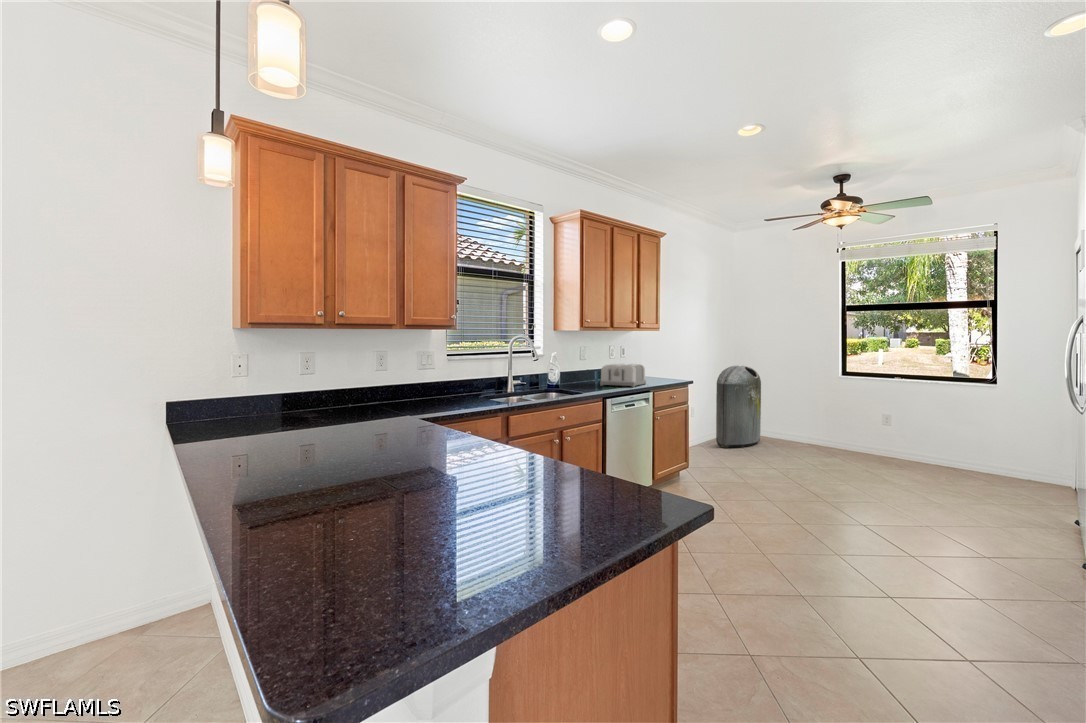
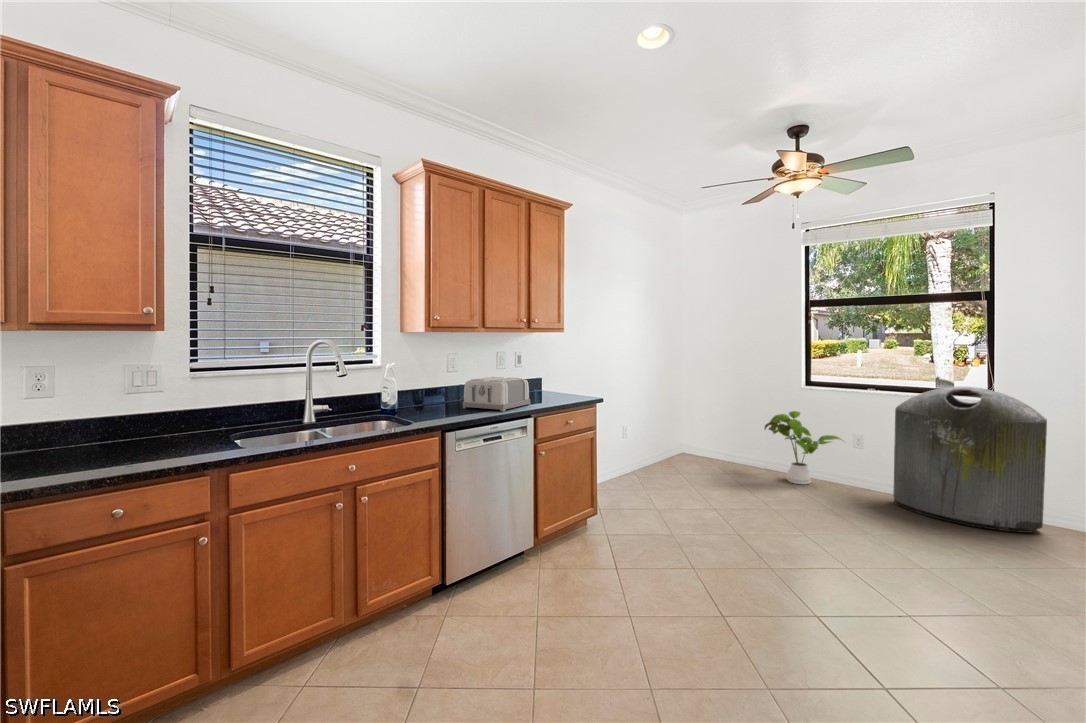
trash can: present [716,366,761,448] -> present [893,387,1047,533]
house plant: none [809,395,877,454] -> present [765,411,842,485]

